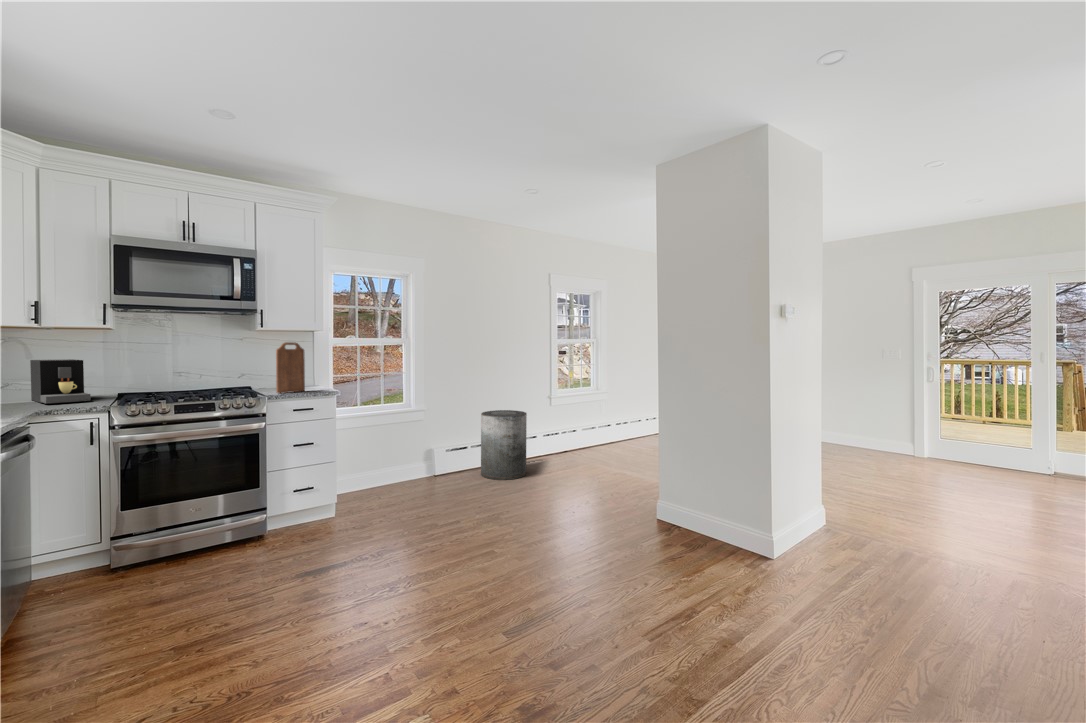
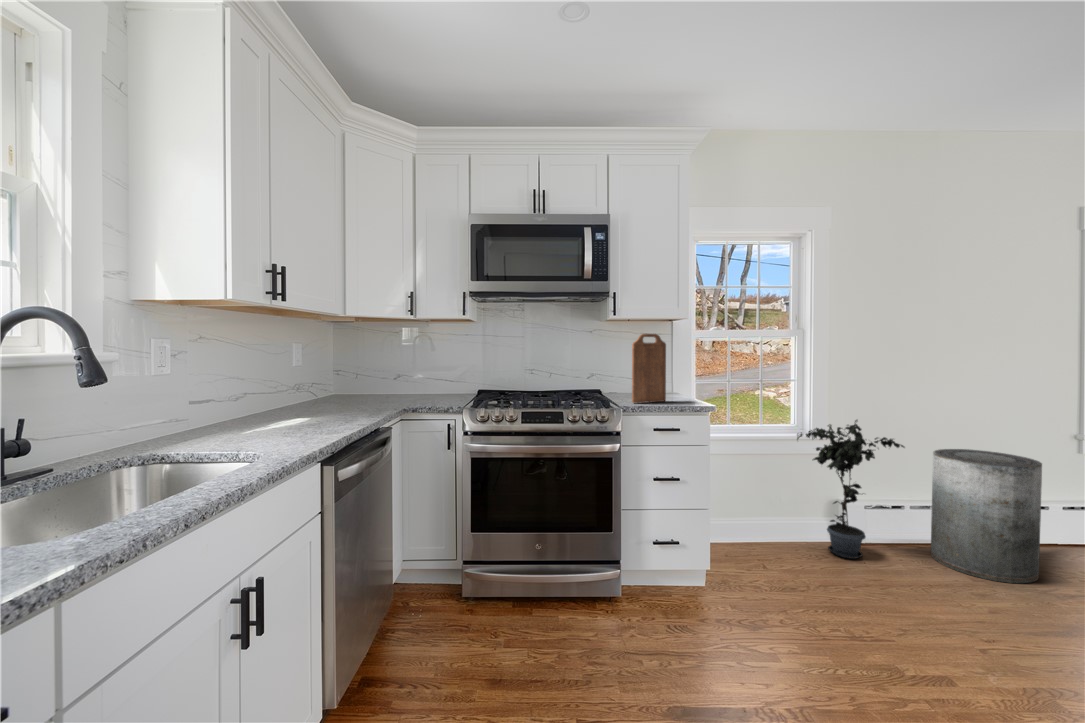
coffee maker: present [30,359,91,404] -> none [410,355,451,402]
potted plant: none [404,396,464,484] -> present [797,420,904,559]

